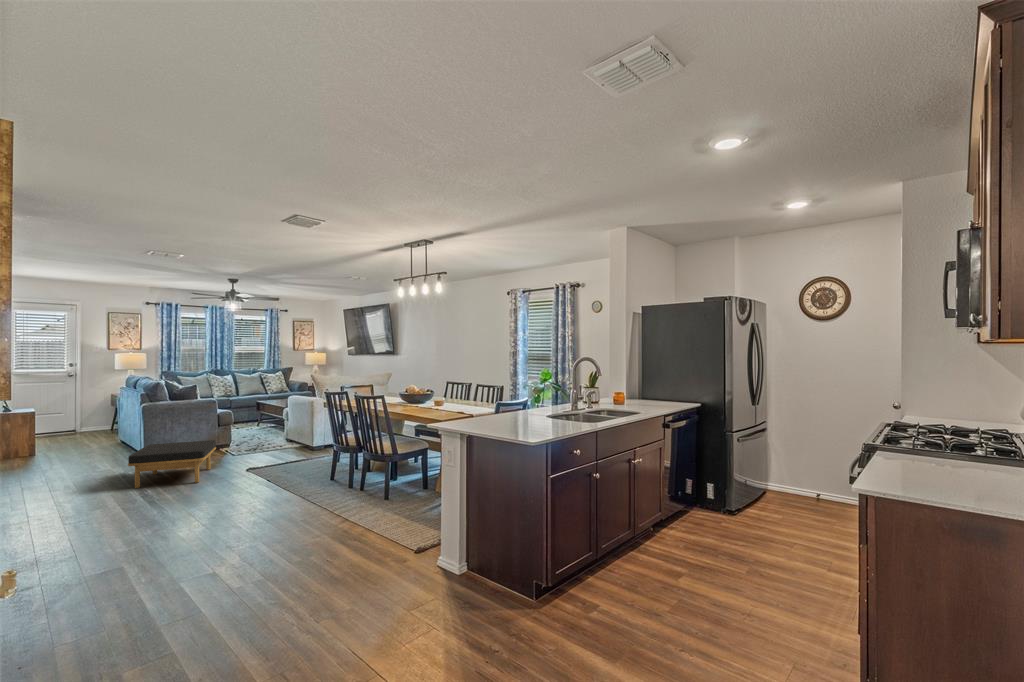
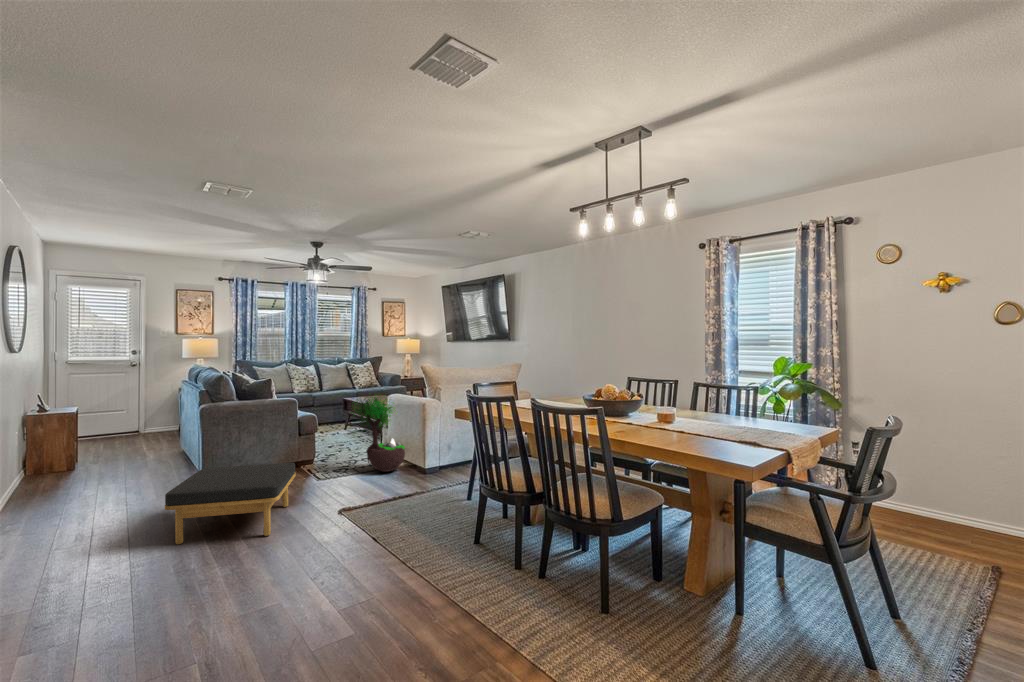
potted tree: none [257,391,300,450] -> present [351,395,405,472]

